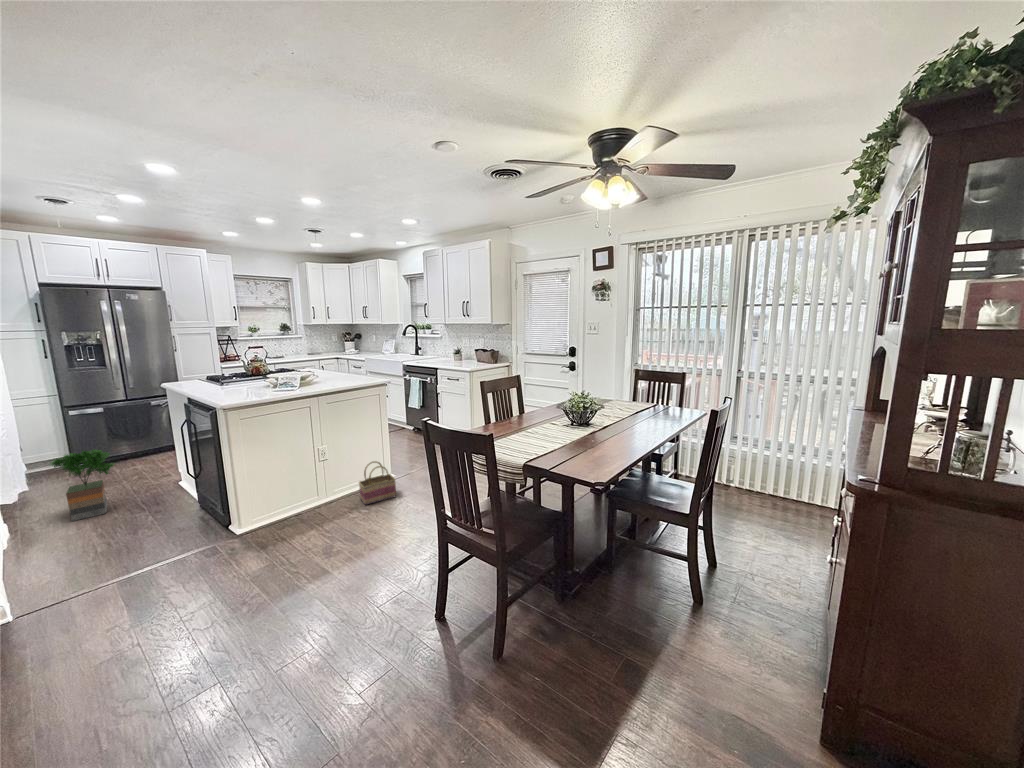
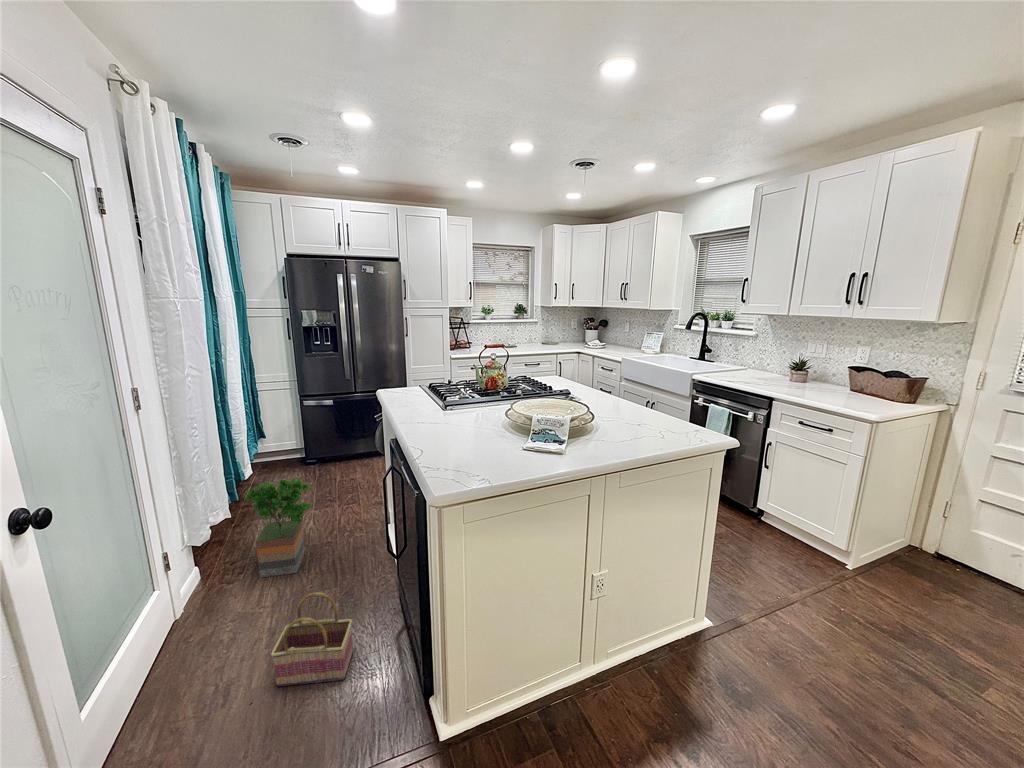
basket: present [359,461,396,505] -> present [271,592,353,686]

